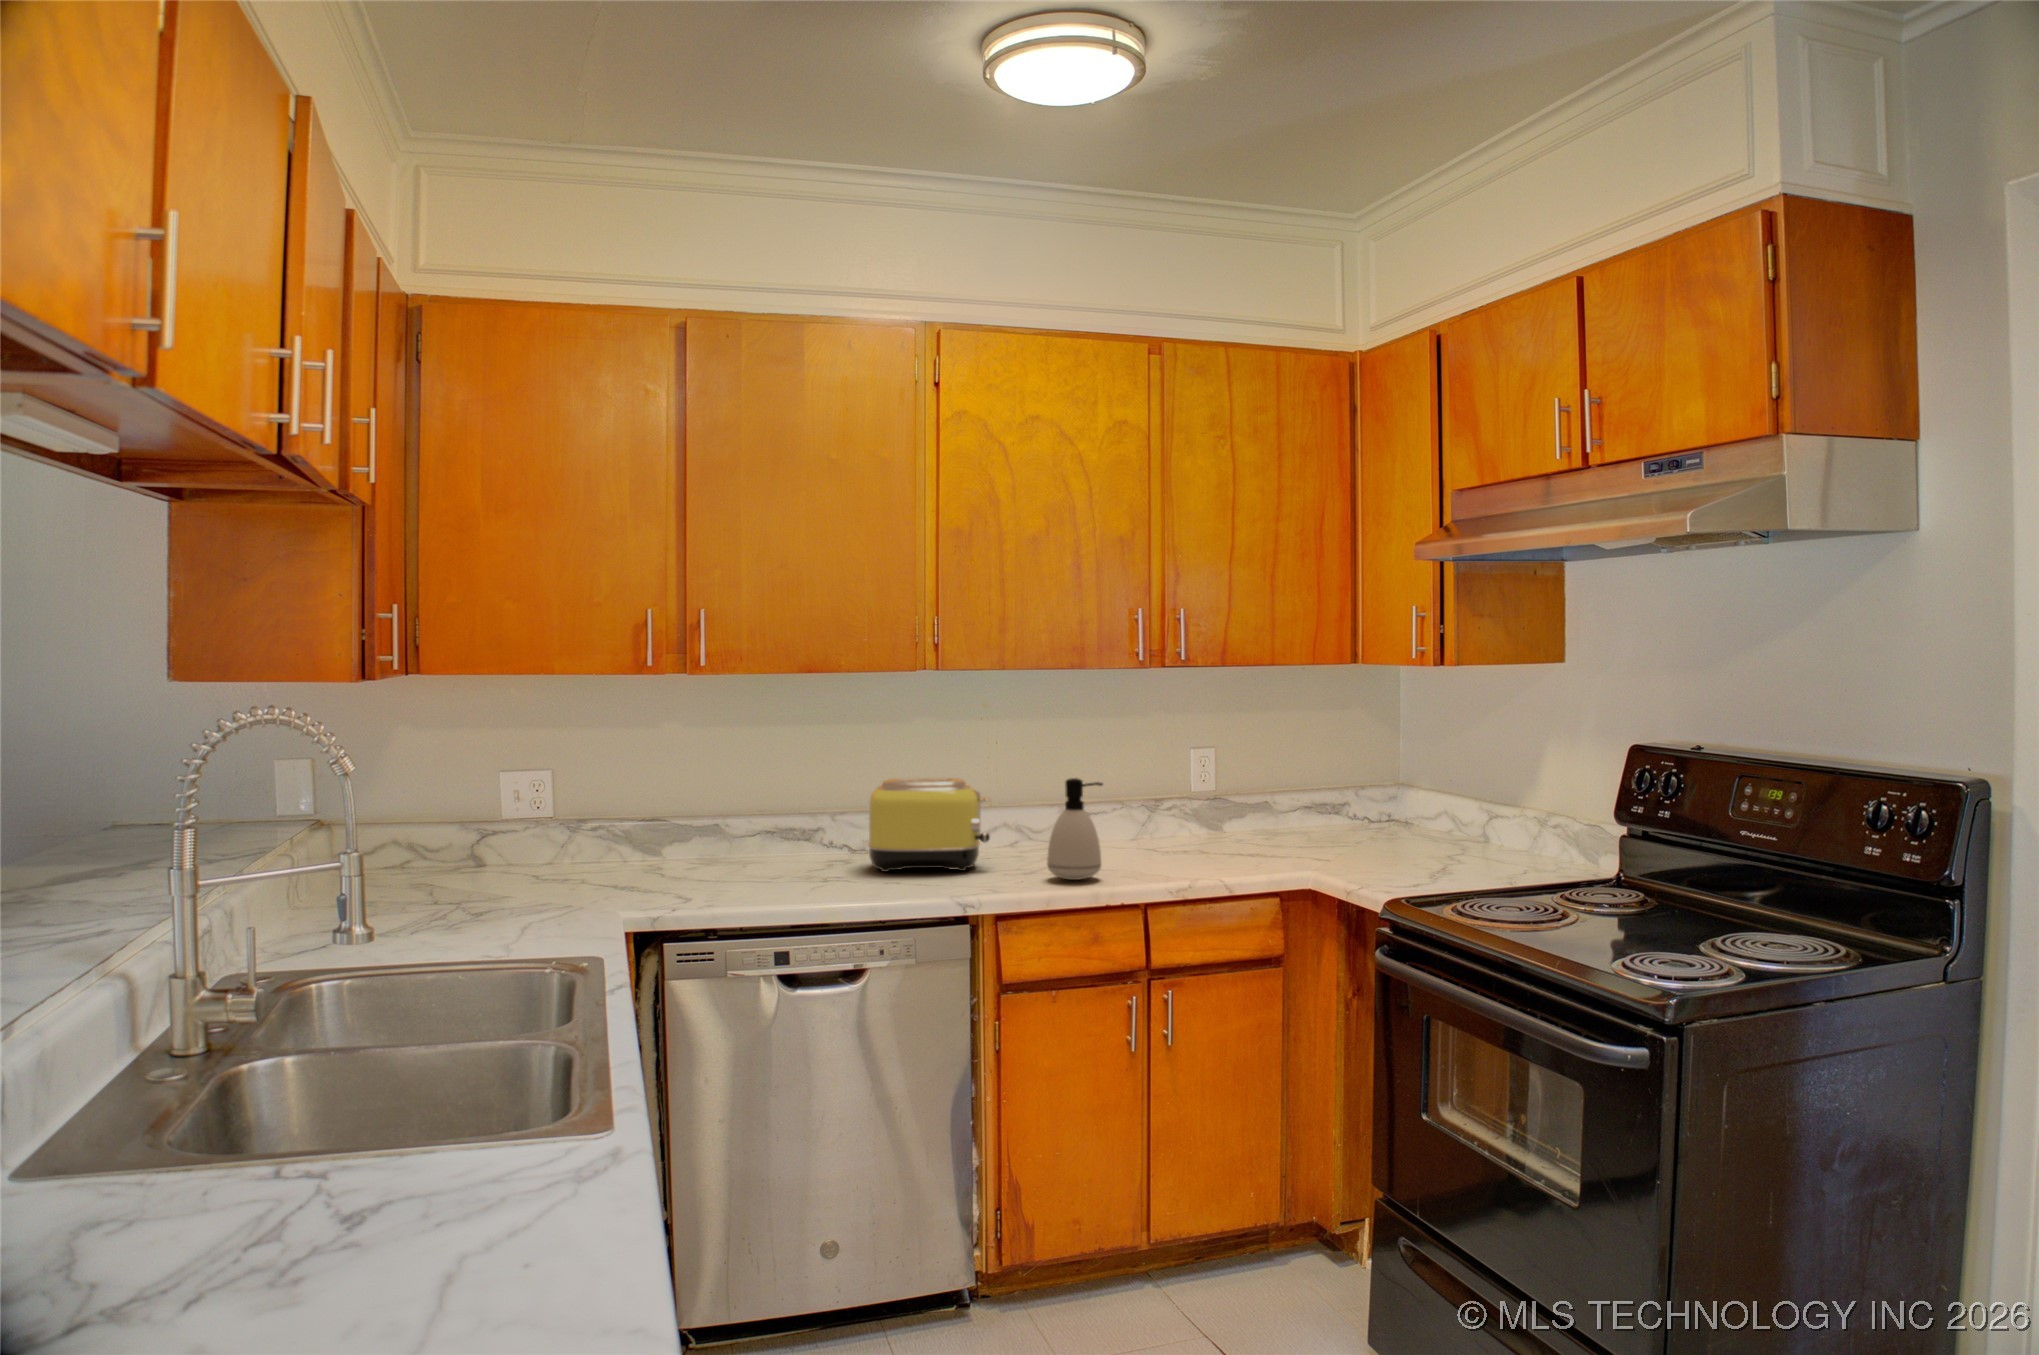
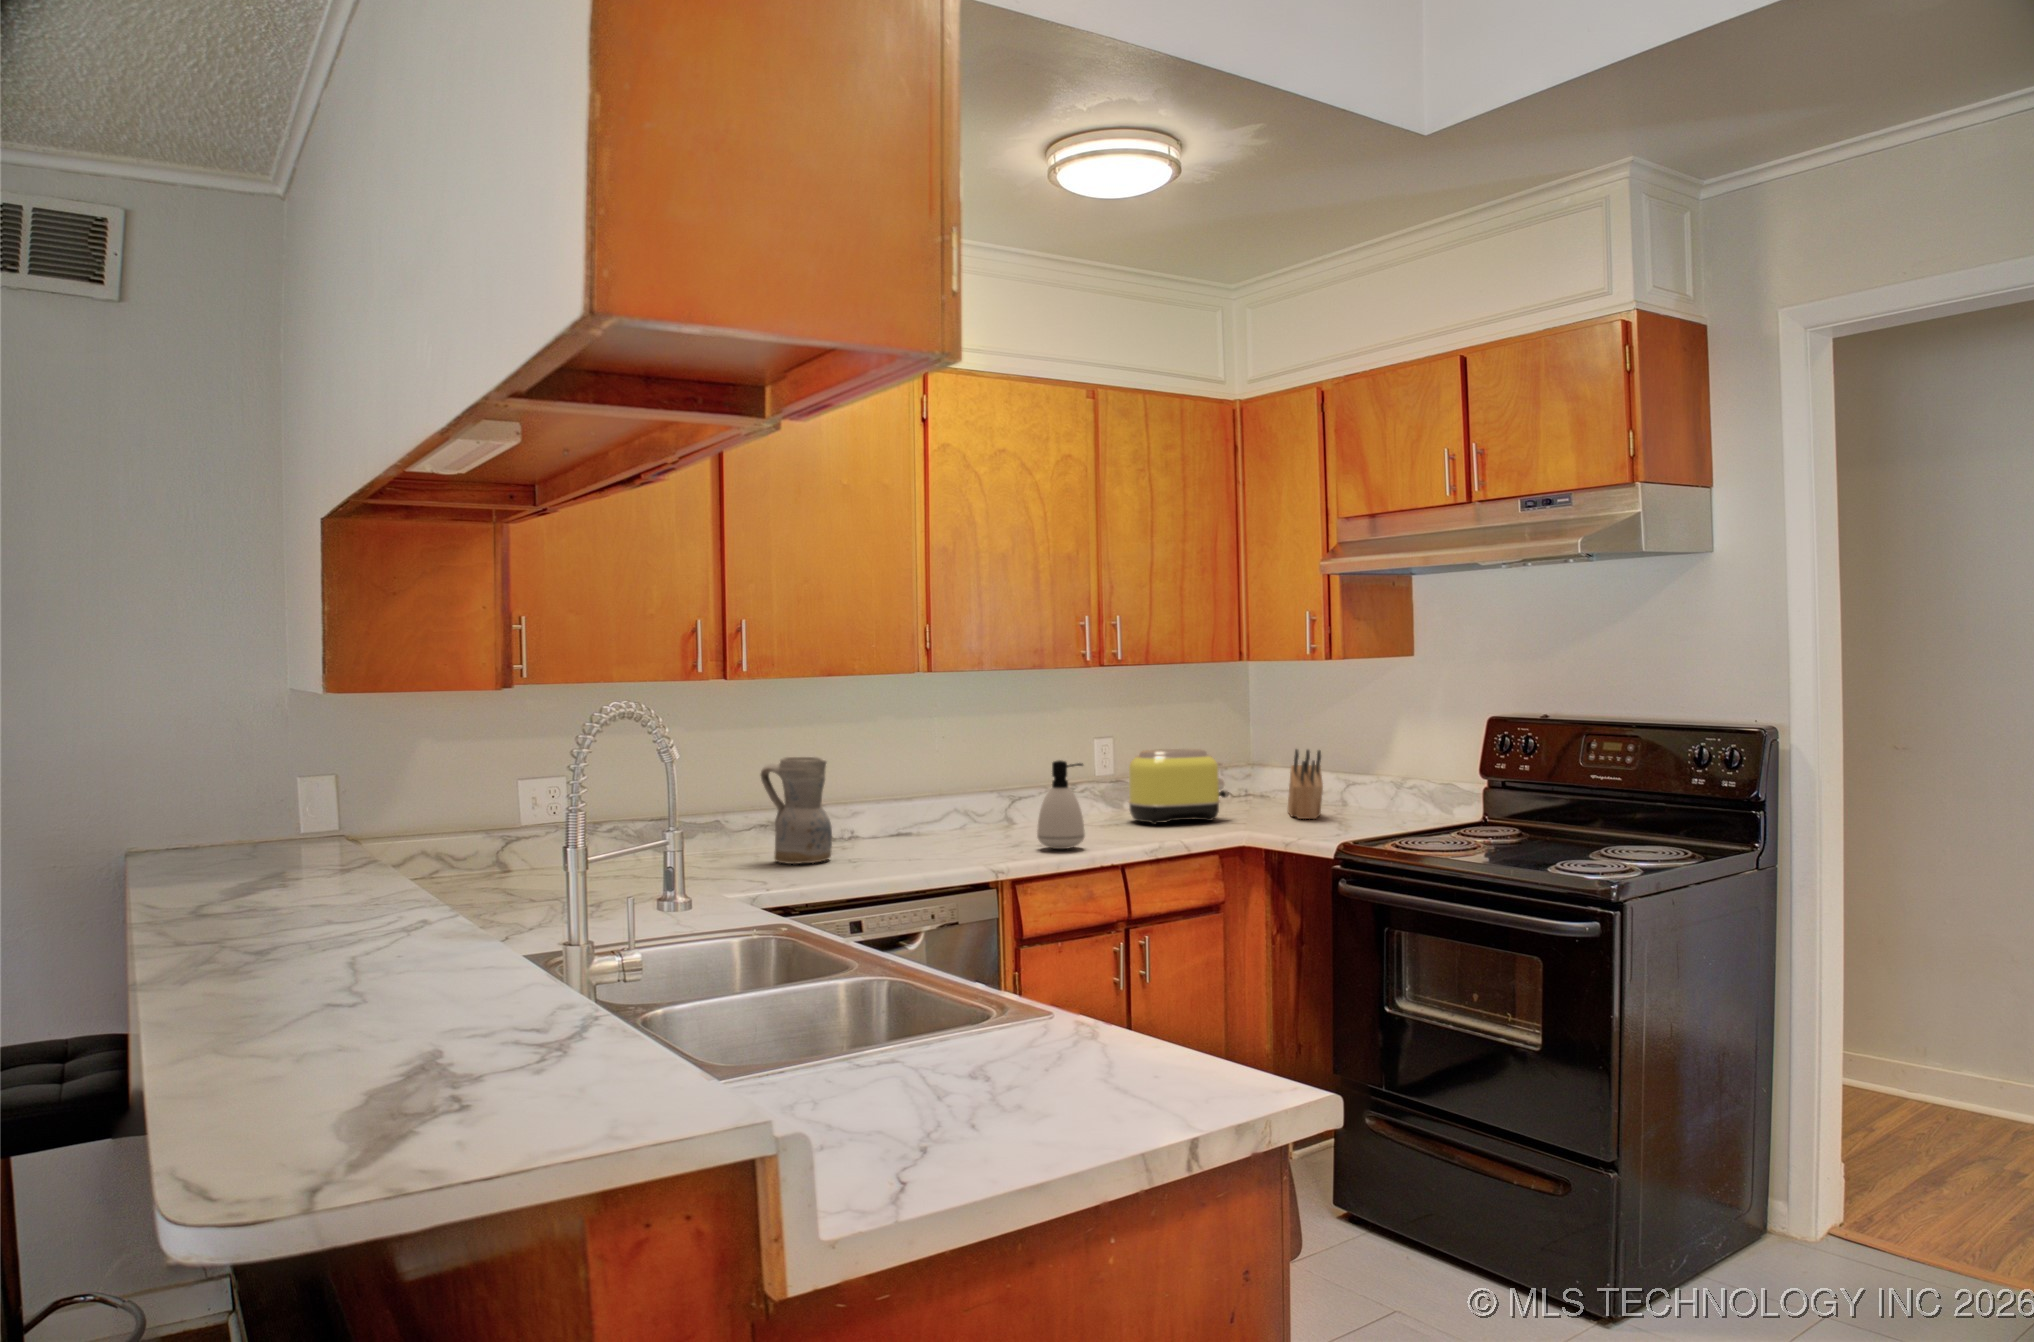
ceramic pitcher: none [750,762,823,879] -> present [761,757,832,864]
knife block: none [1401,773,1448,857] -> present [1288,749,1323,819]
toaster: present [868,778,990,872] -> present [1128,749,1229,825]

